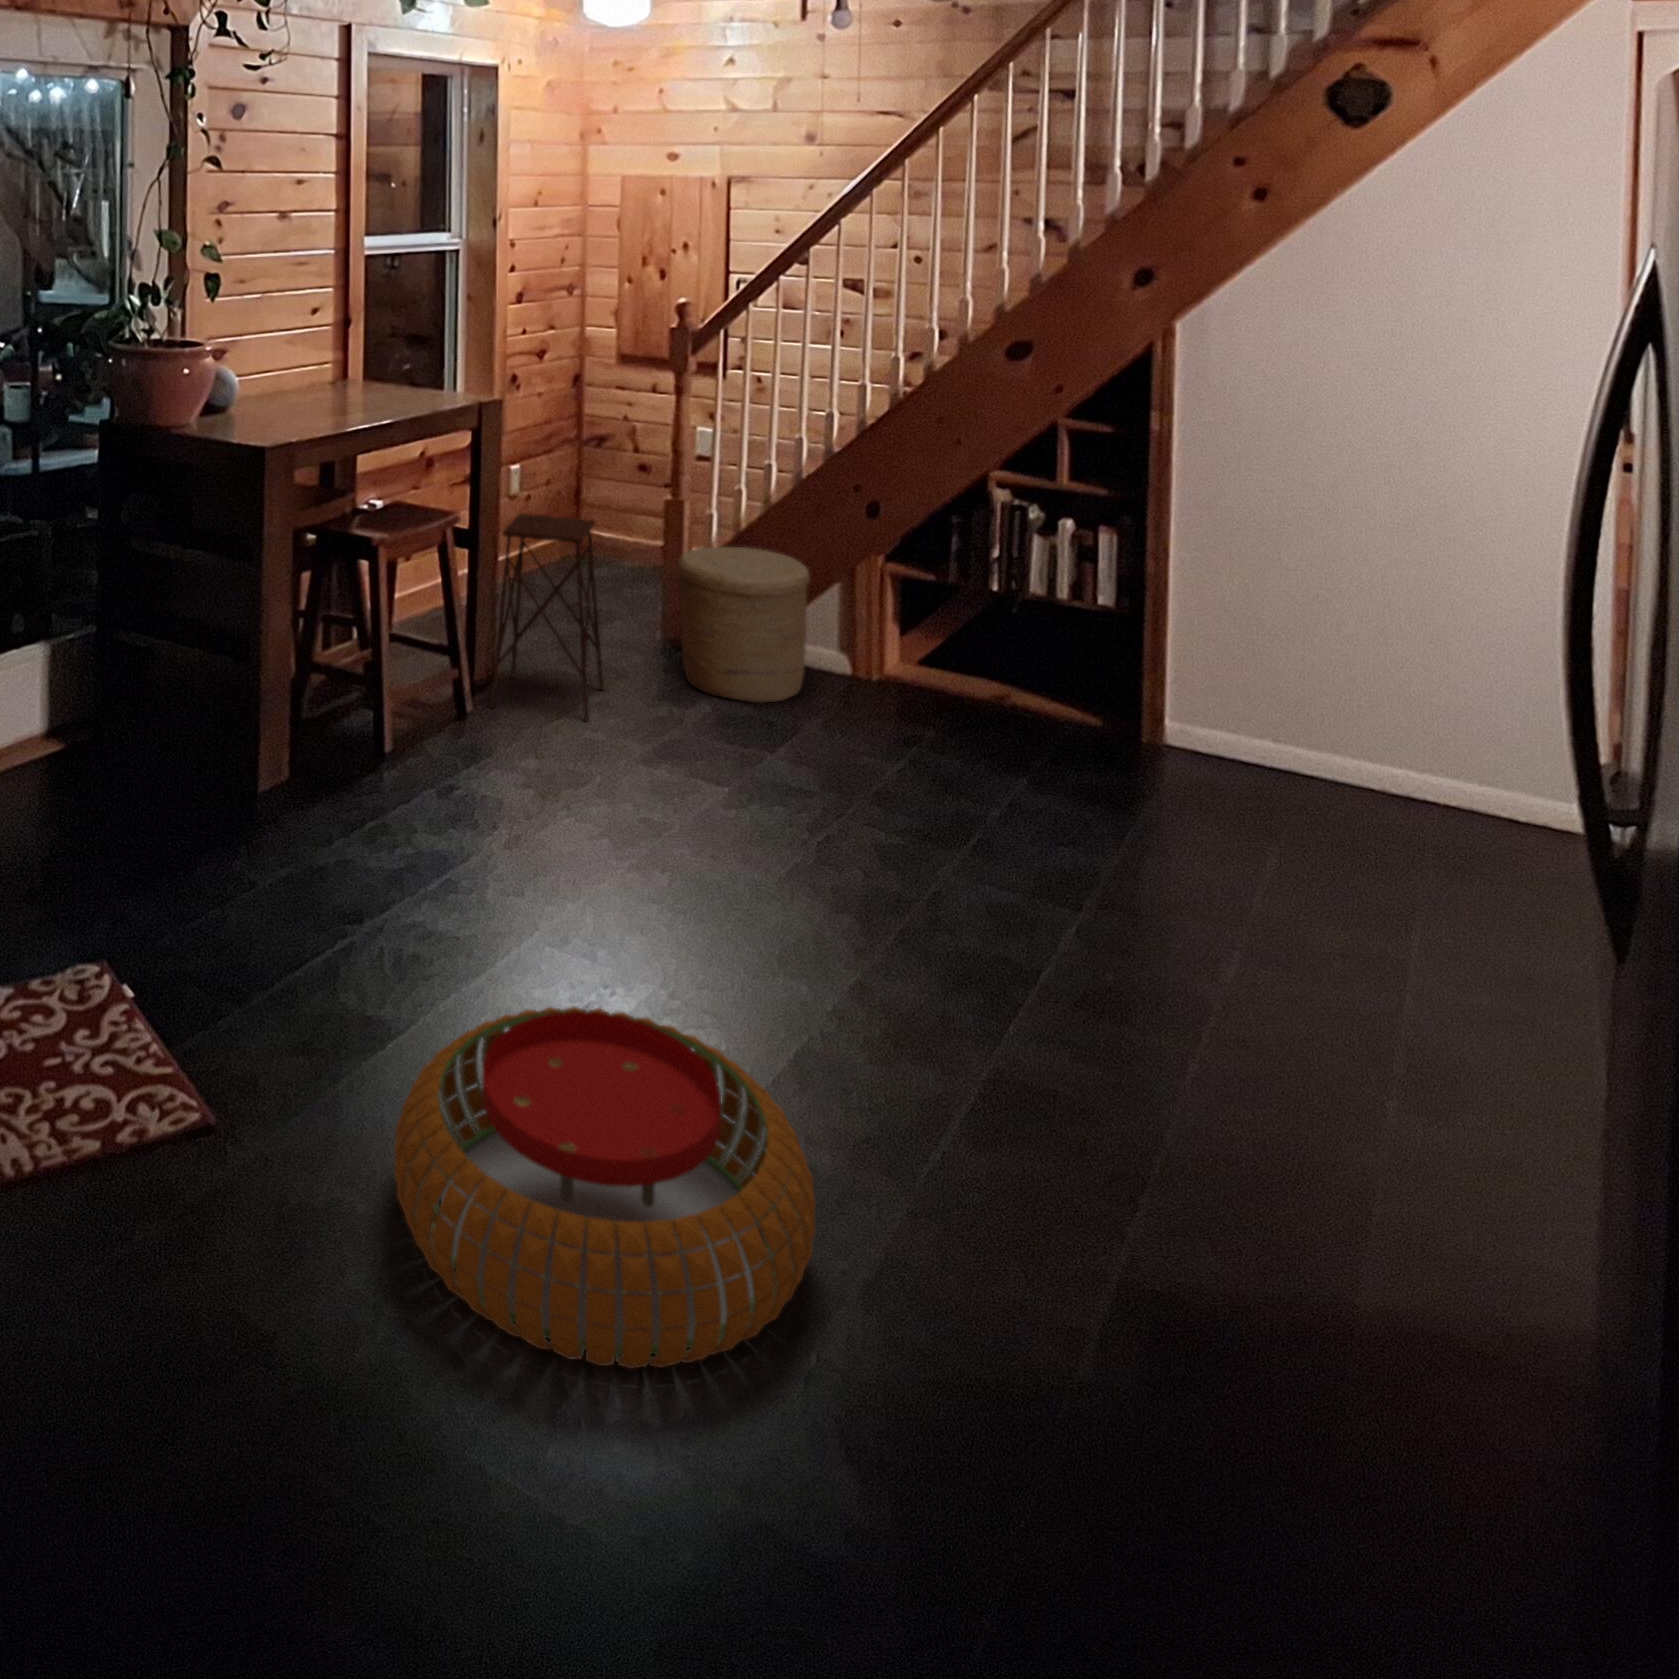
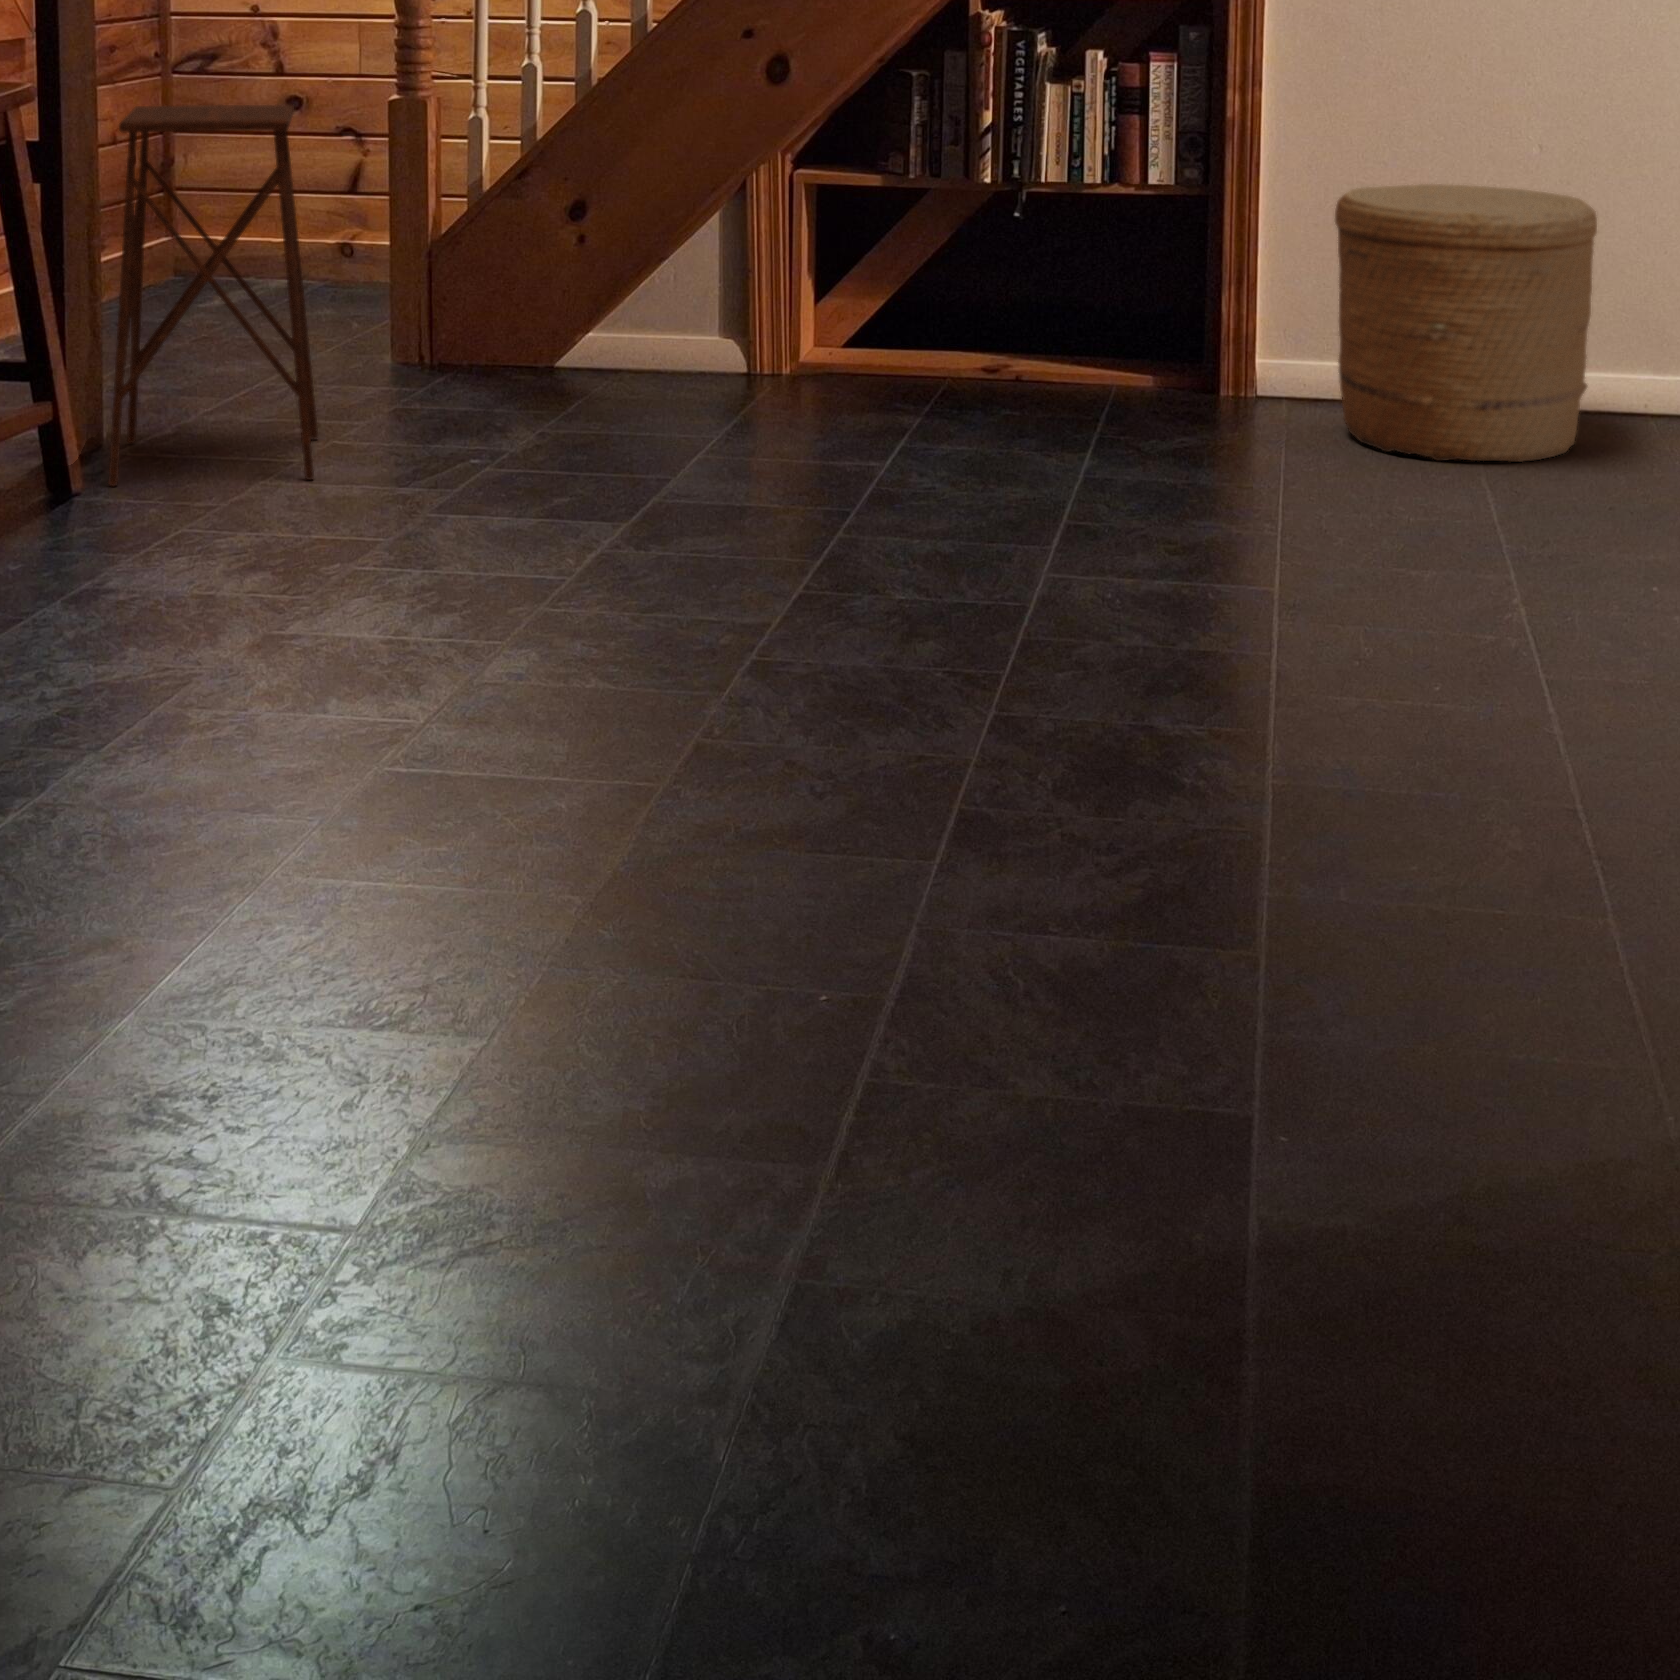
woven basket: present [677,547,810,703] -> present [1335,184,1597,462]
pouf: present [394,1007,816,1369] -> none [309,736,1199,1325]

